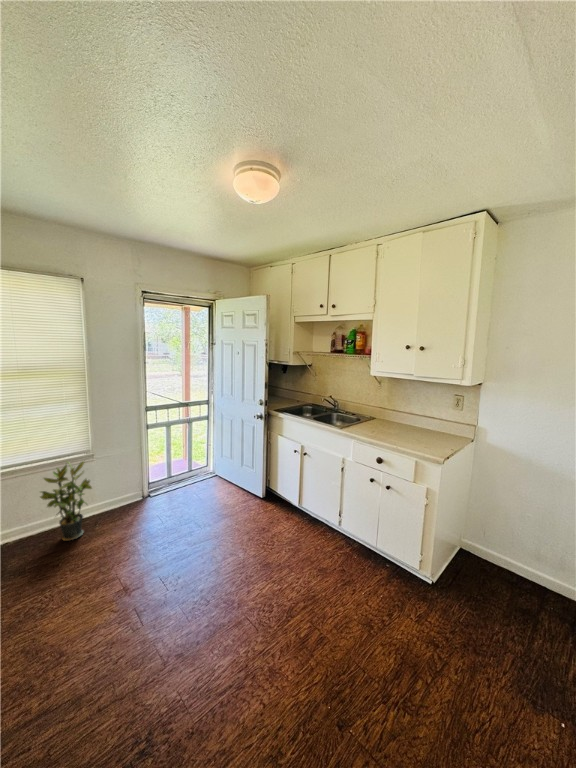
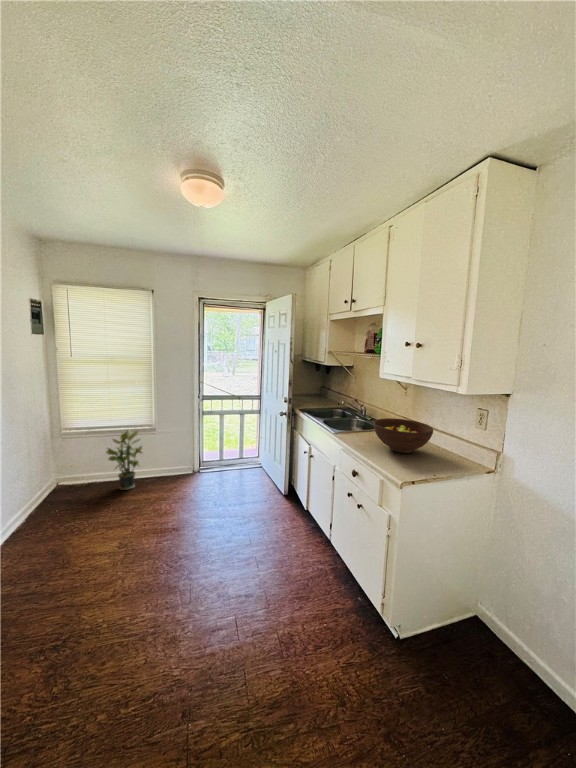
fruit bowl: none [381,409,431,437] -> present [374,418,433,453]

